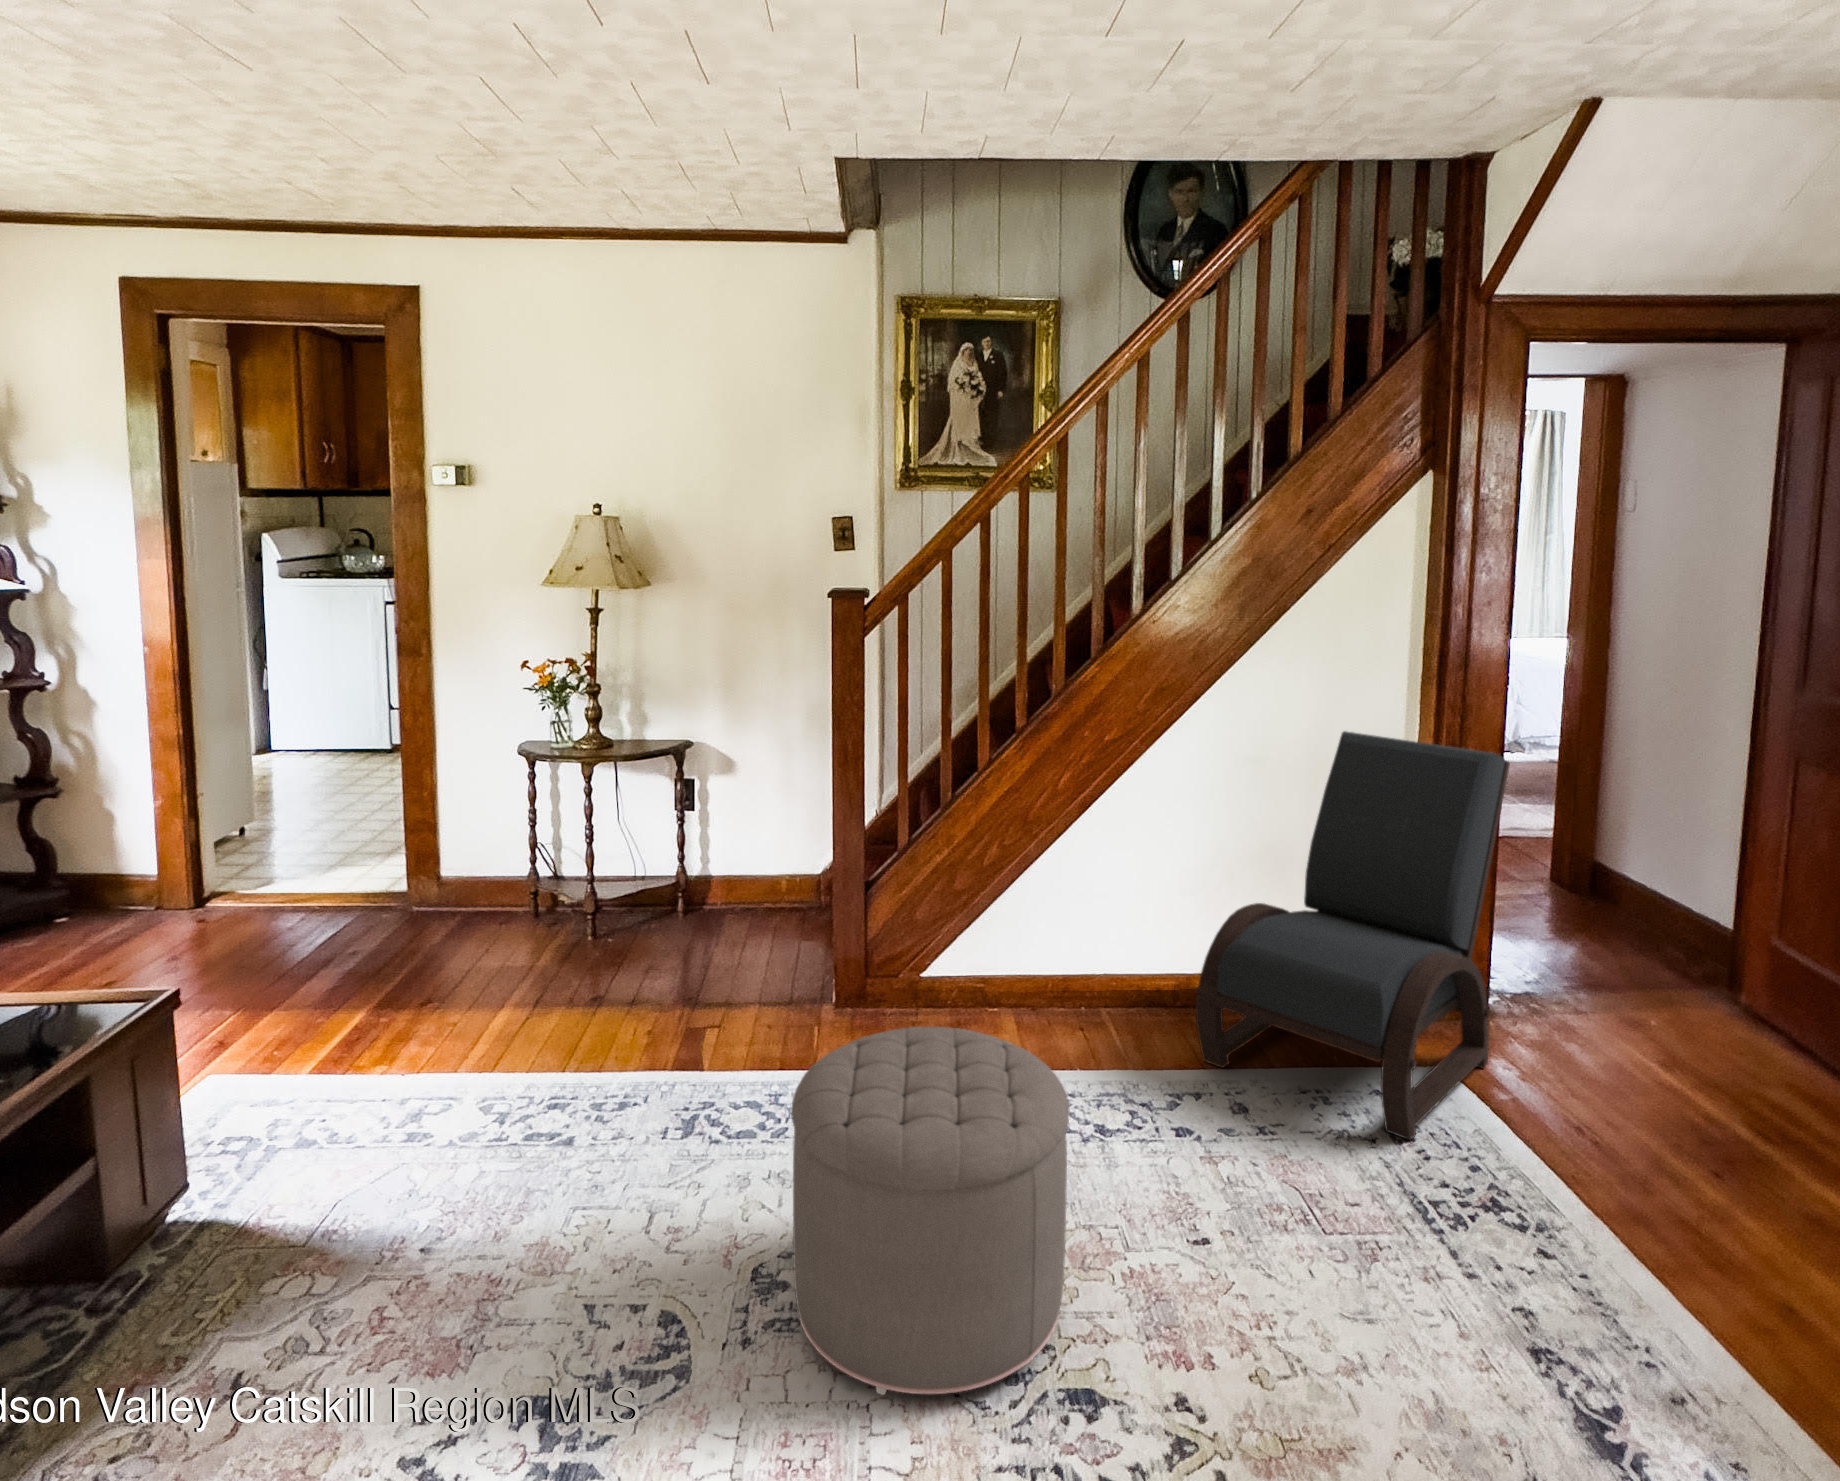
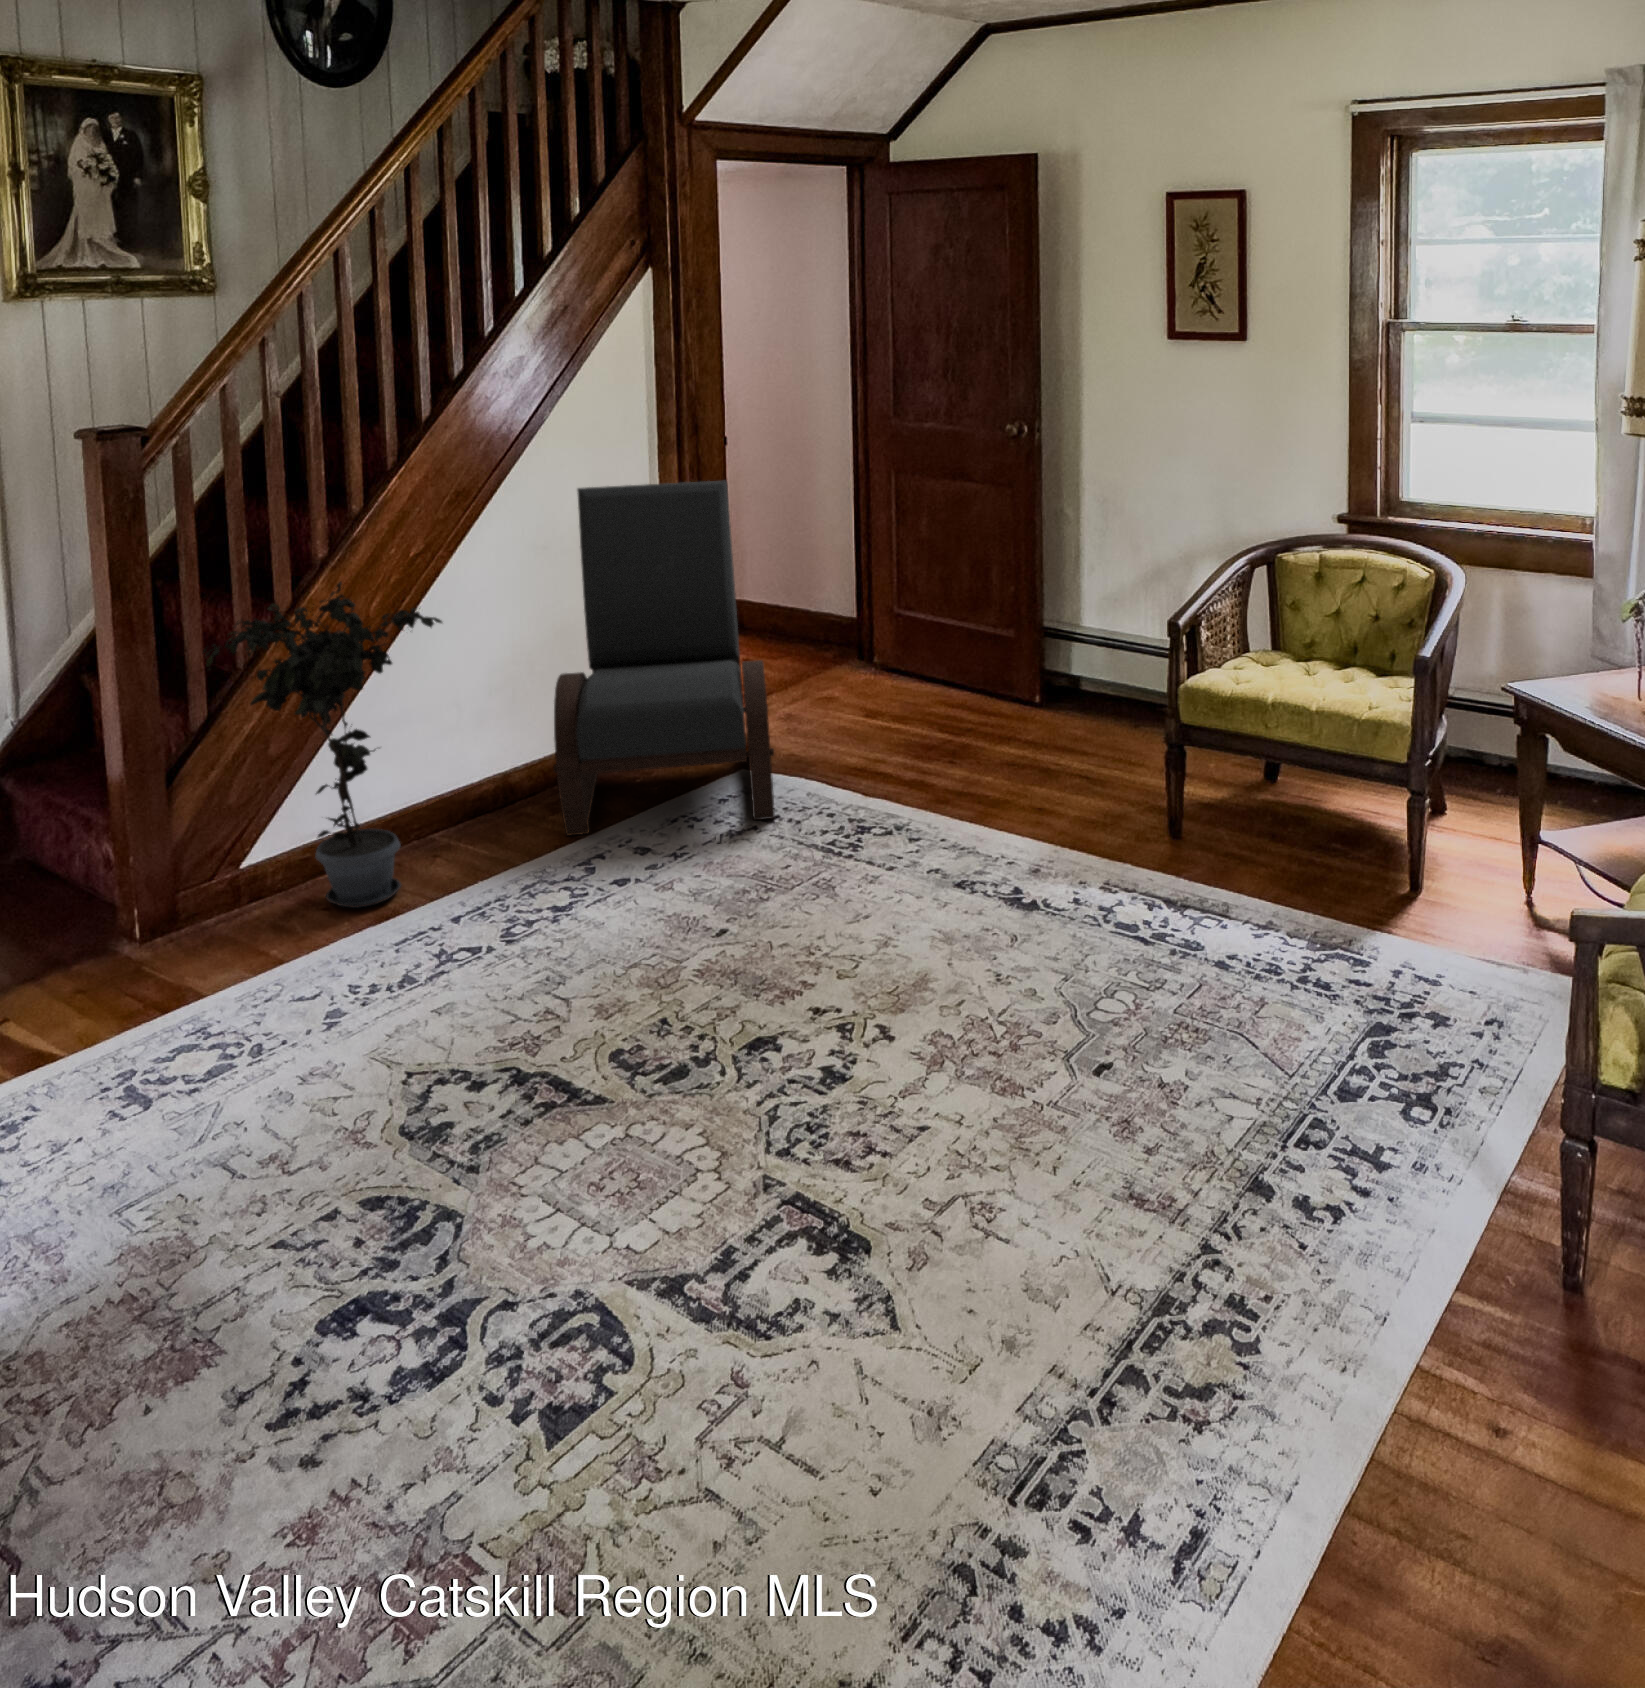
potted plant: none [912,764,1111,1050] -> present [202,582,442,908]
ottoman: present [791,1027,1070,1395] -> none [424,817,712,1130]

